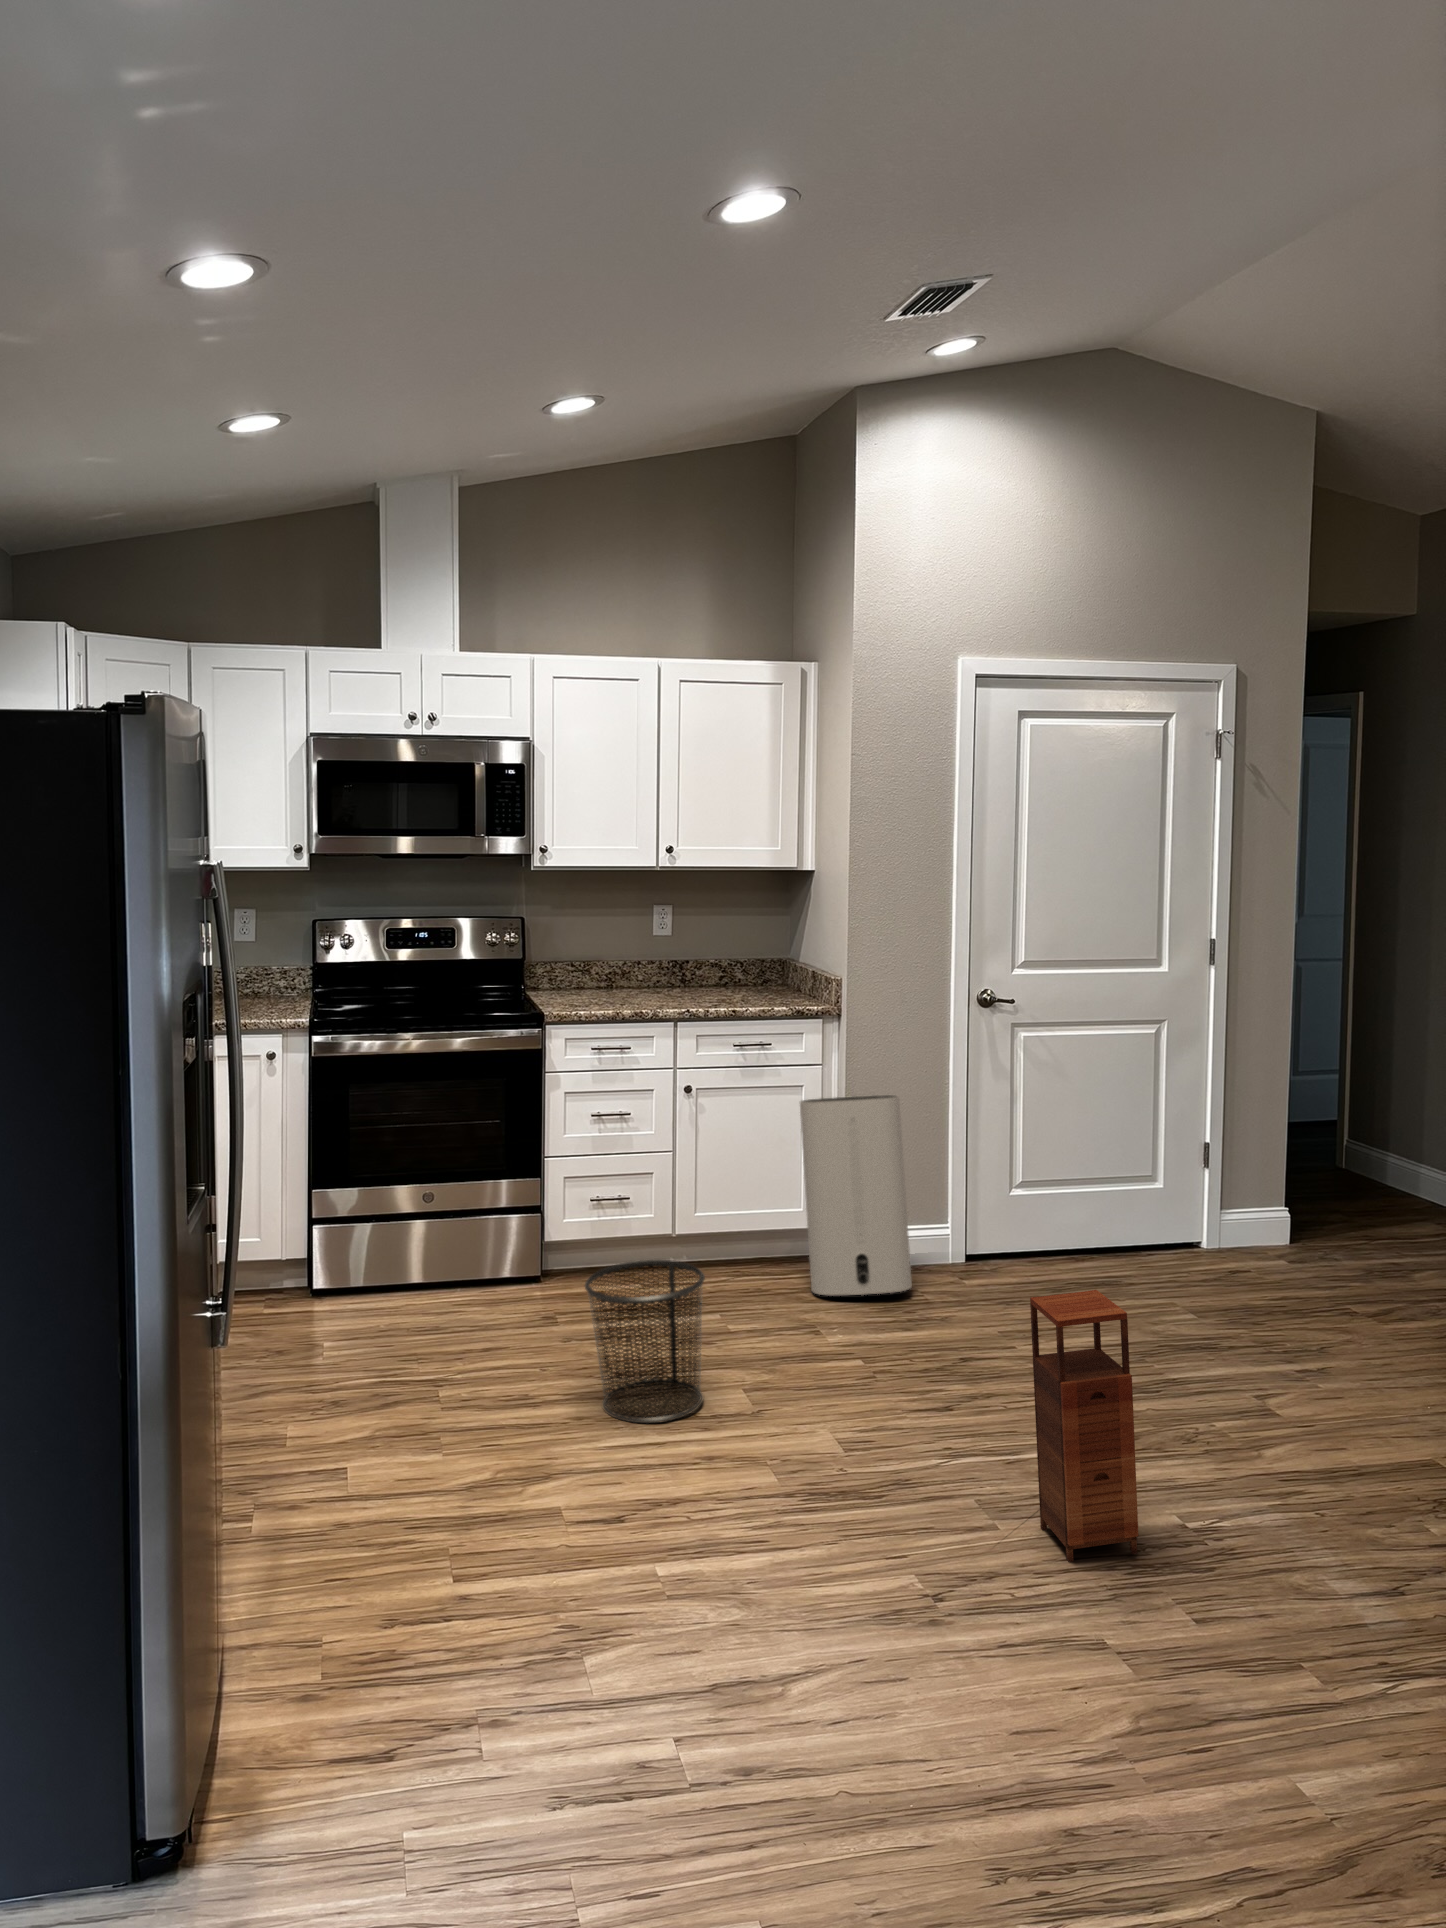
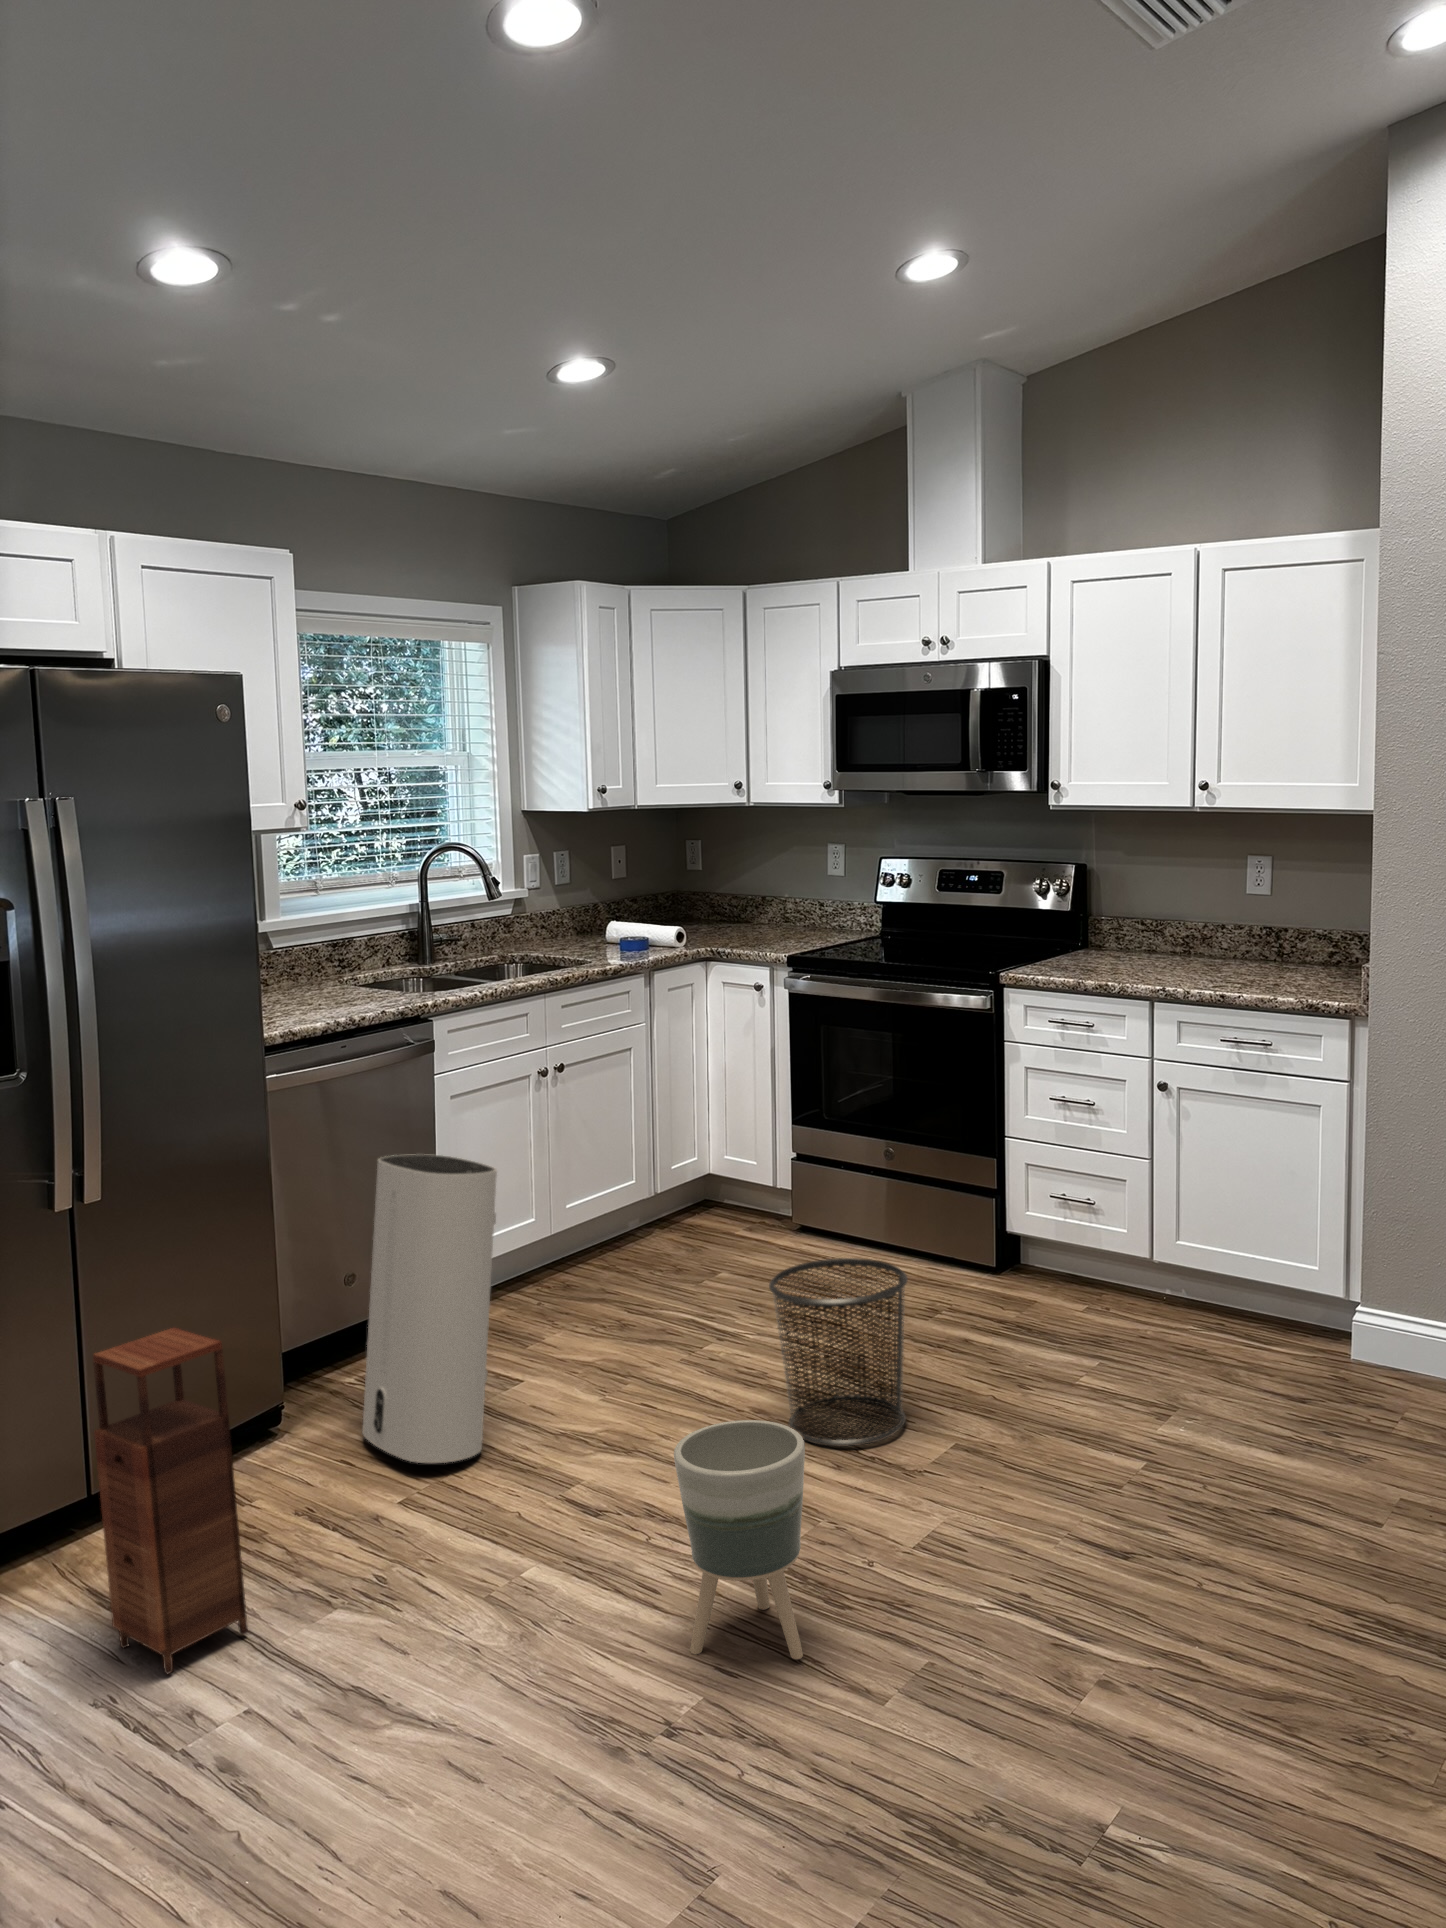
air purifier: present [800,1095,912,1295] -> present [362,1154,497,1463]
storage cabinet: present [1030,1290,1139,1562] -> present [93,1328,248,1674]
planter: none [807,1362,920,1561] -> present [674,1420,805,1659]

